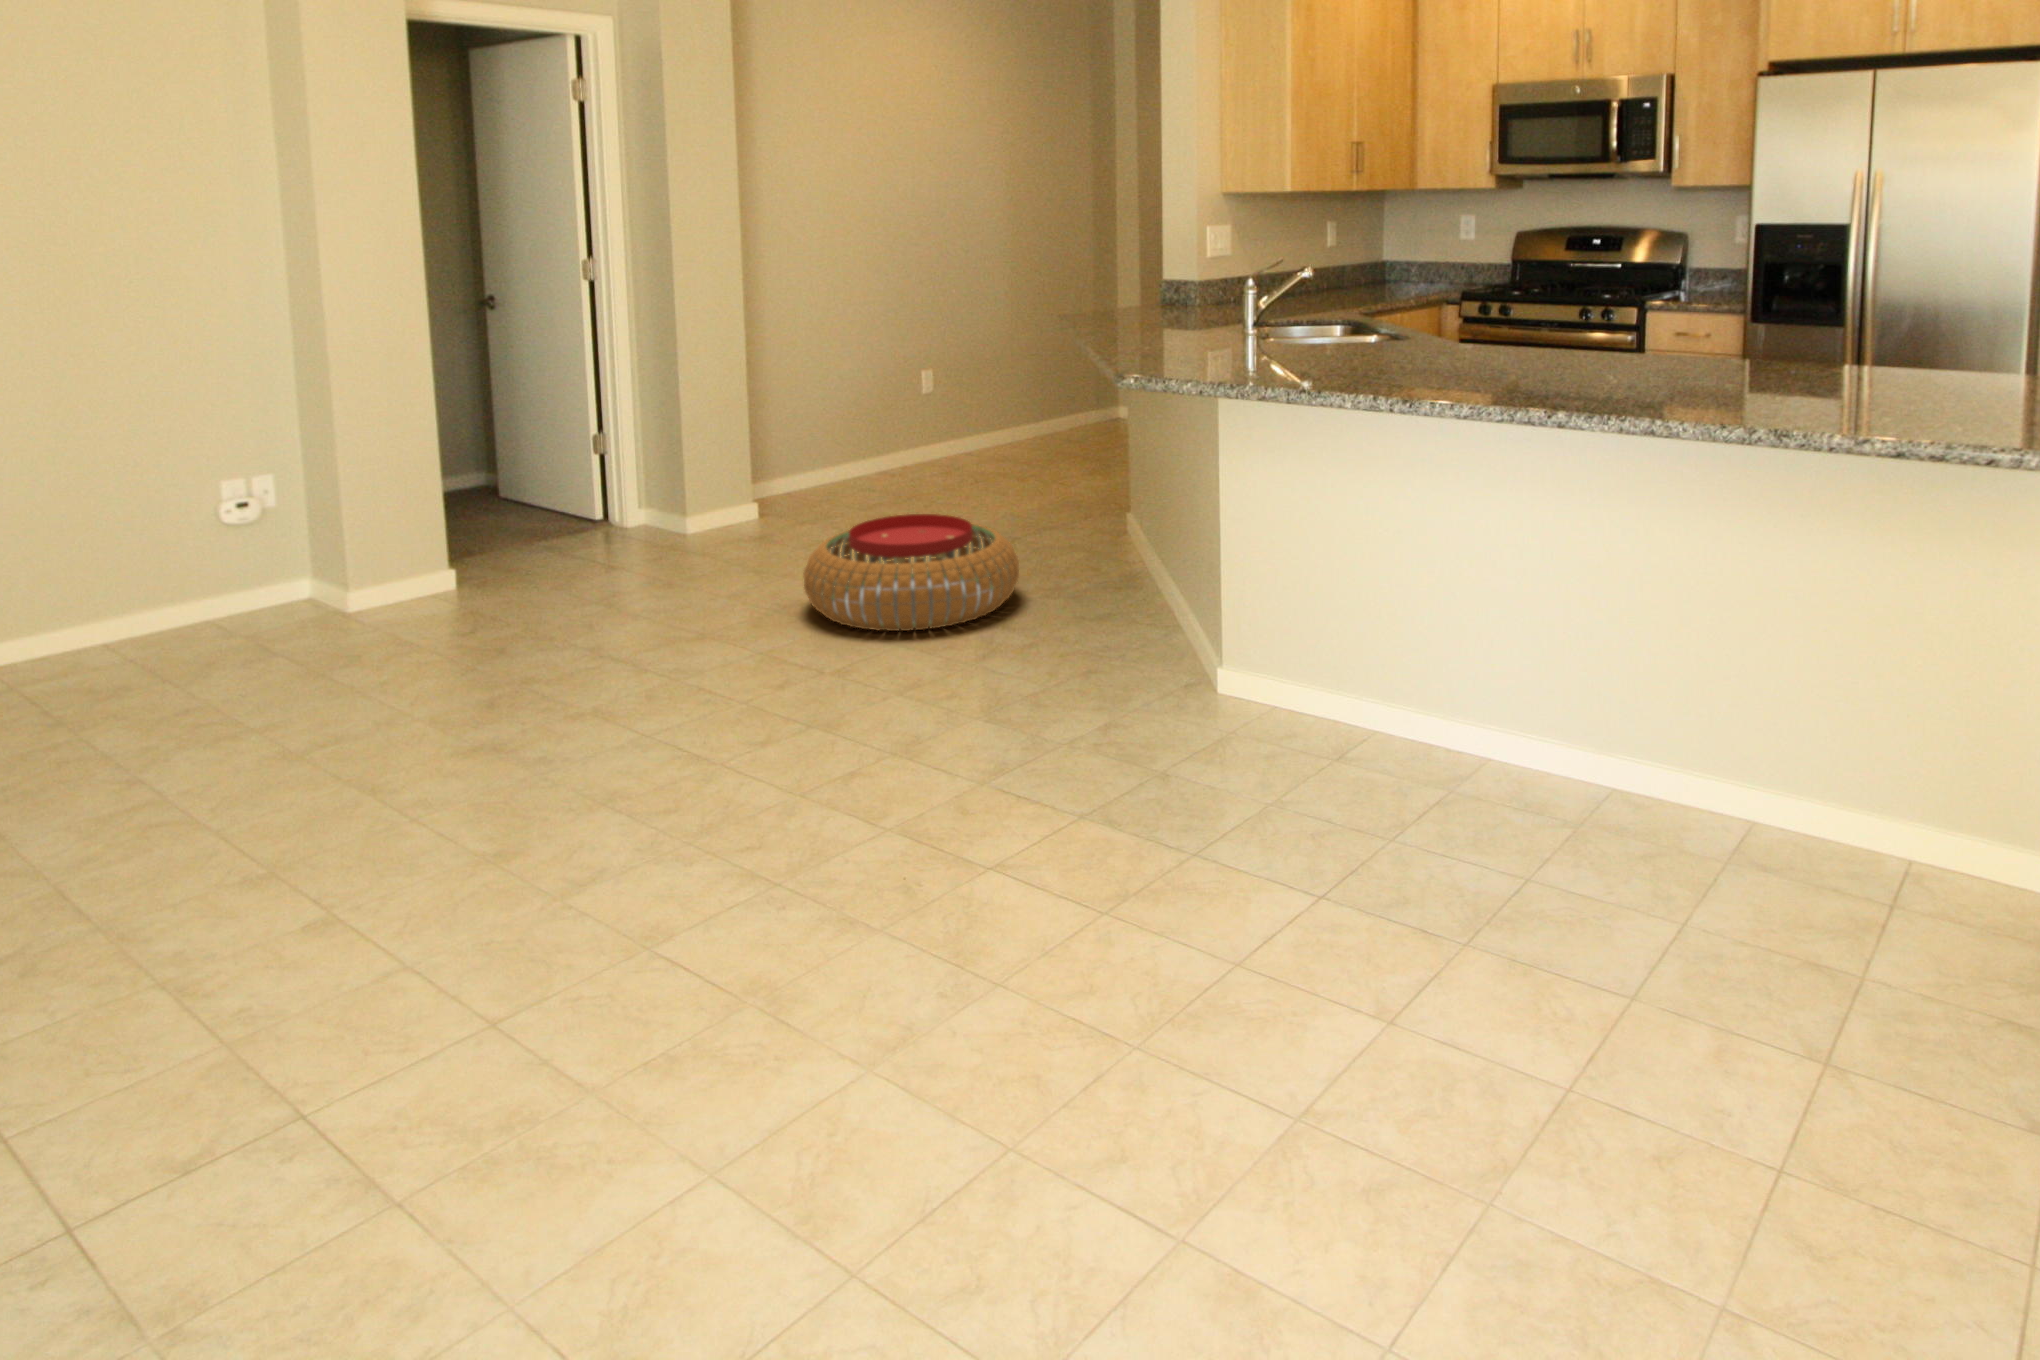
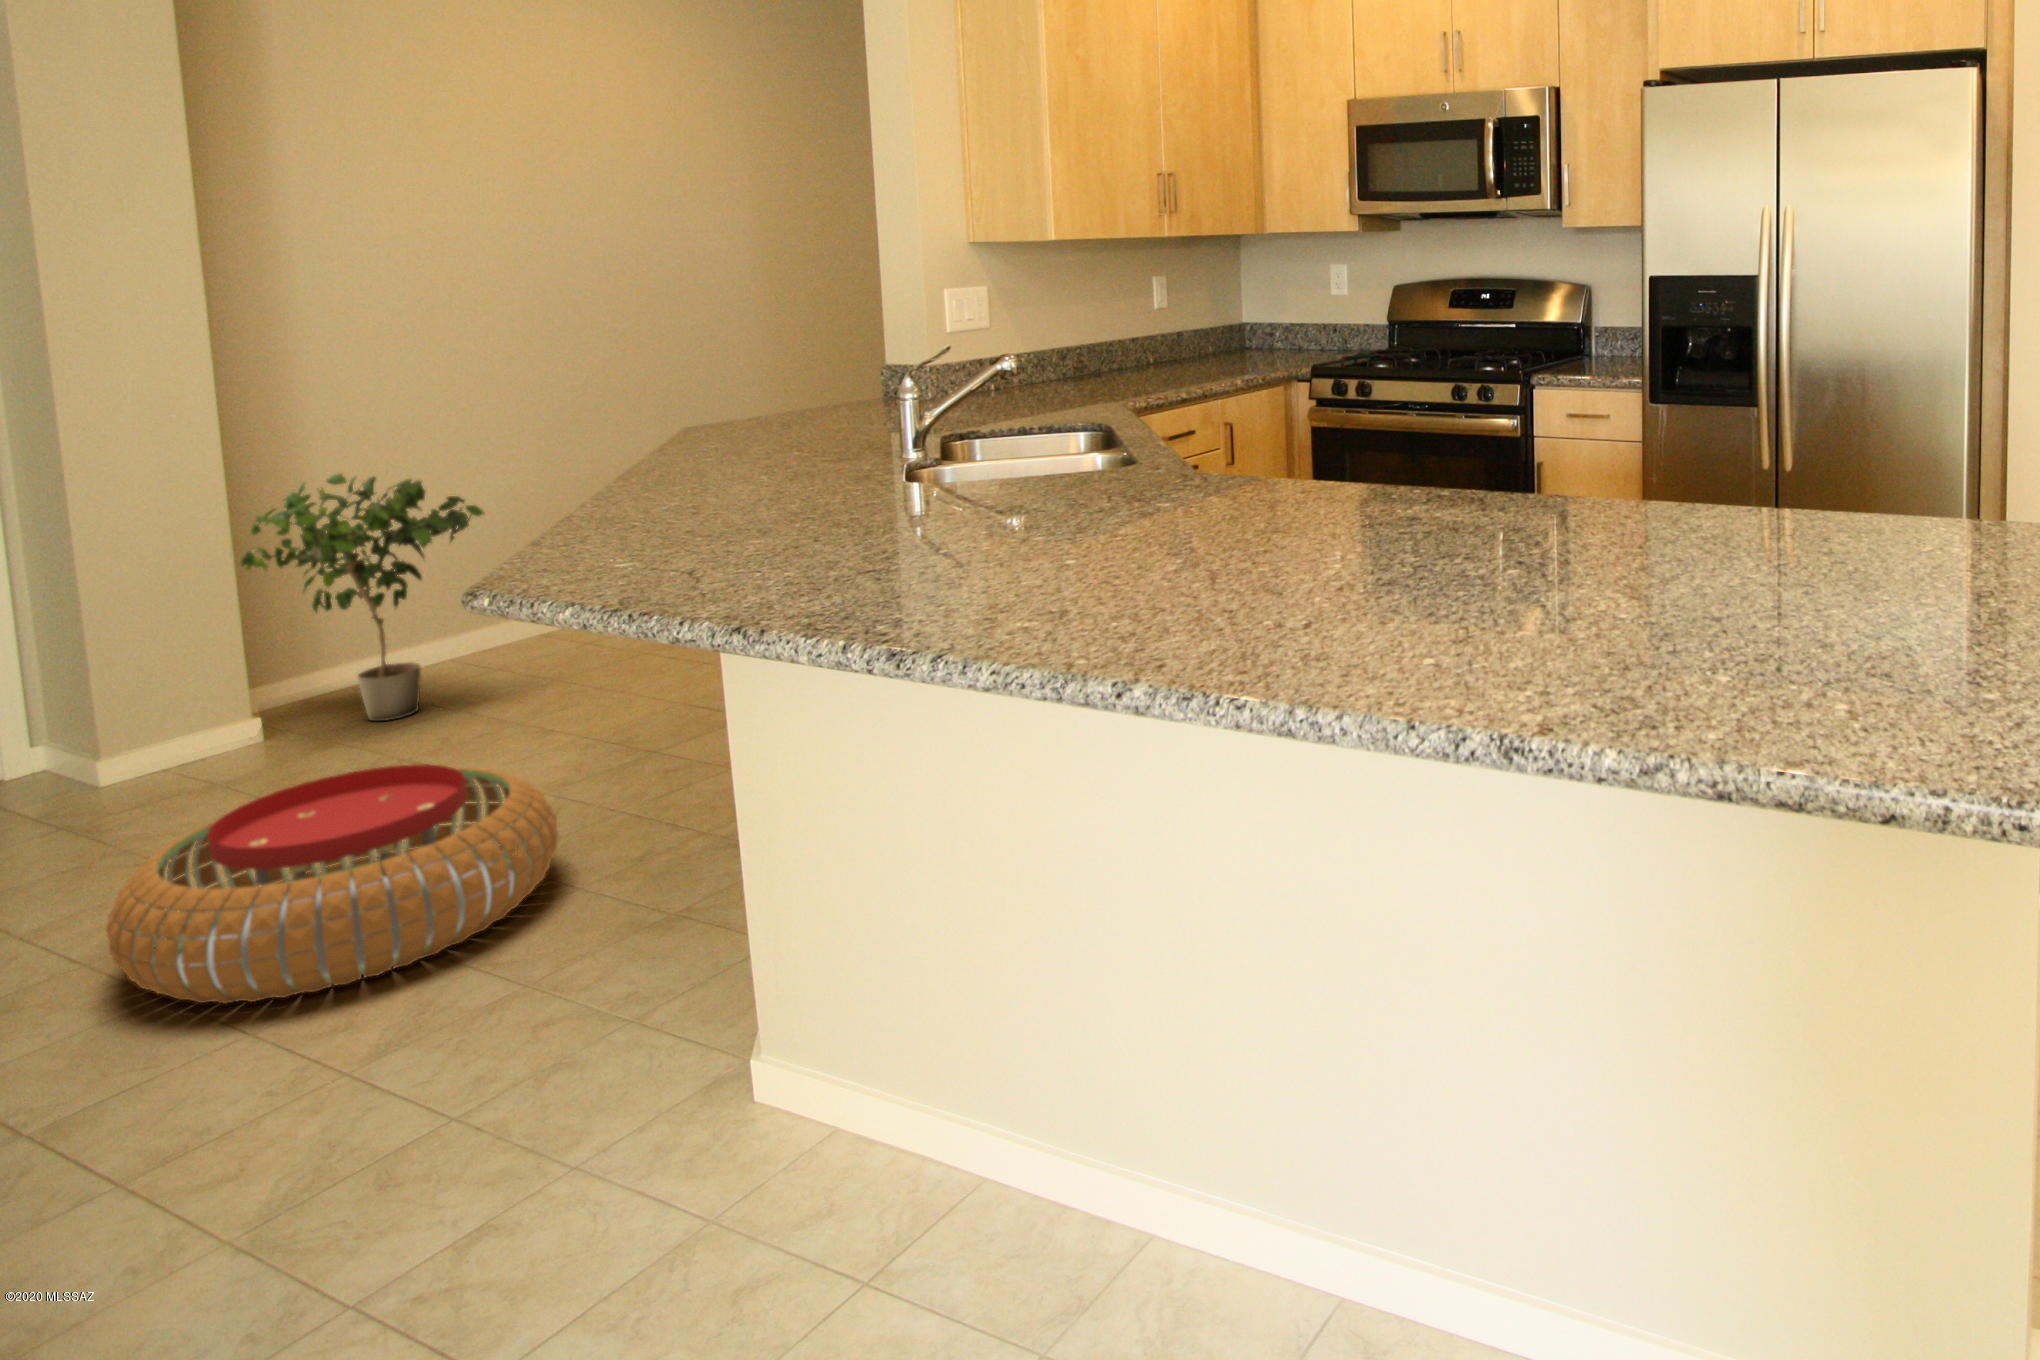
potted plant: none [758,344,892,509] -> present [241,474,484,721]

